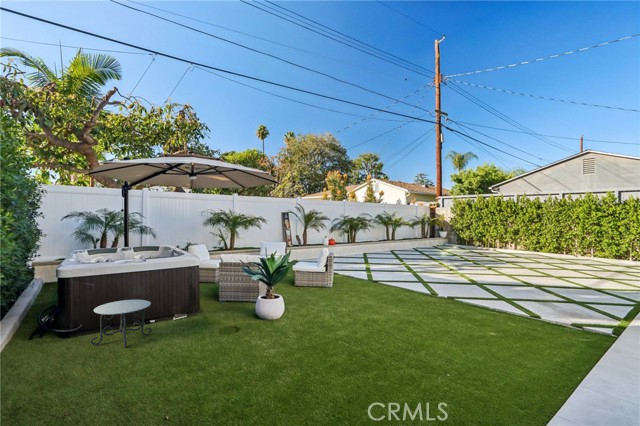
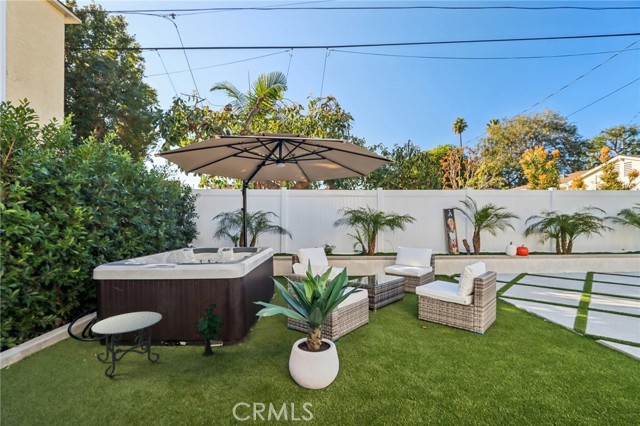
decorative plant: none [171,286,194,325] -> present [194,304,223,356]

